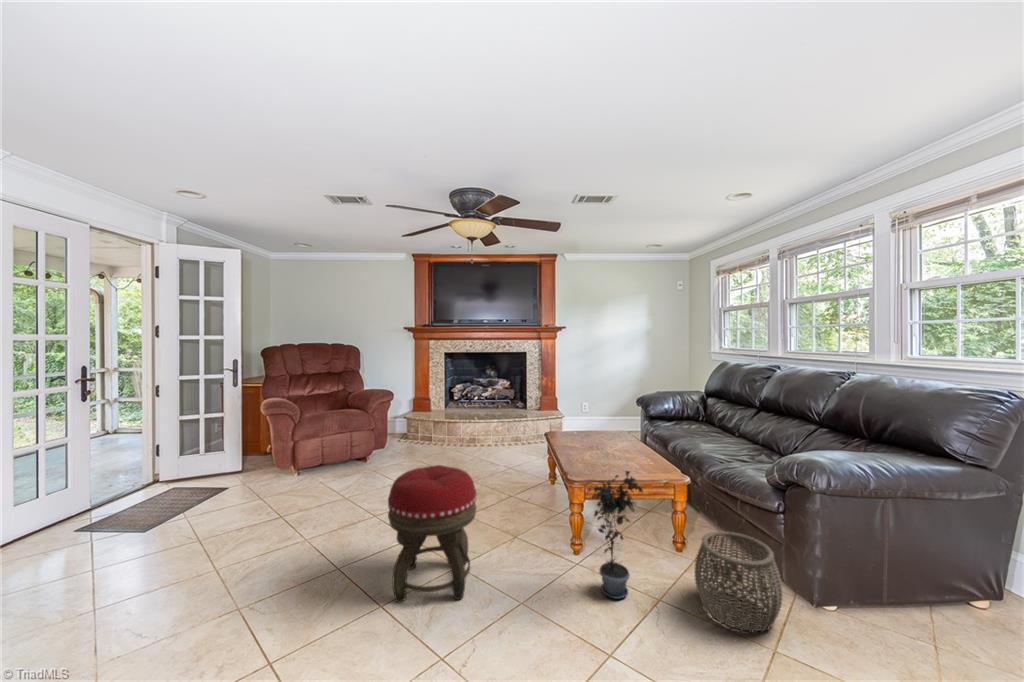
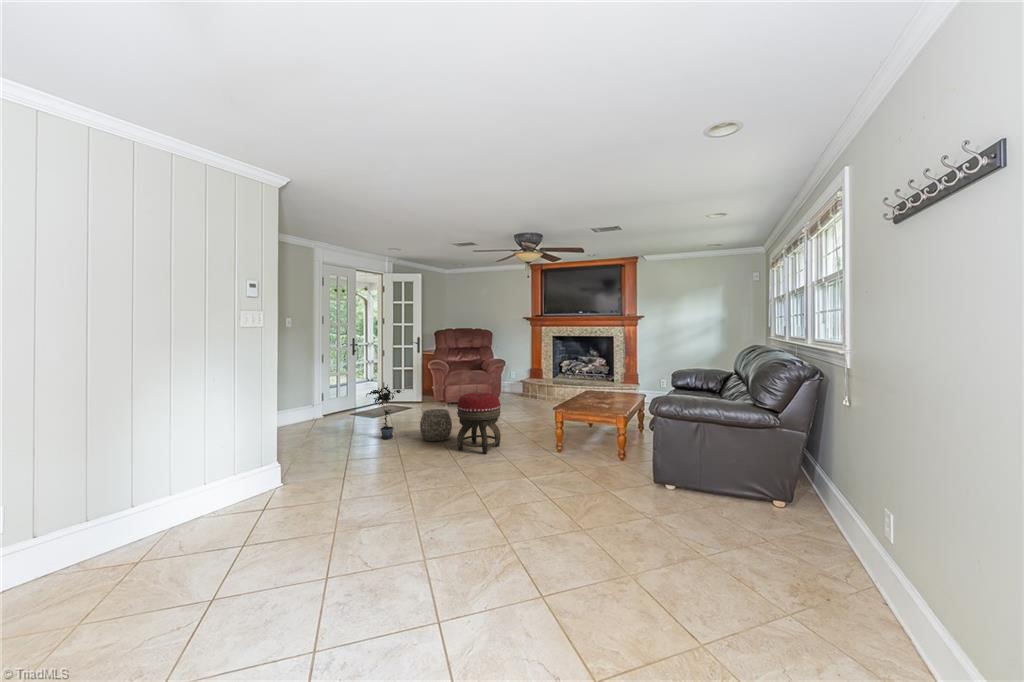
potted plant: present [588,471,643,599] -> present [366,385,401,439]
woven basket: present [694,531,783,633] -> present [420,409,452,441]

